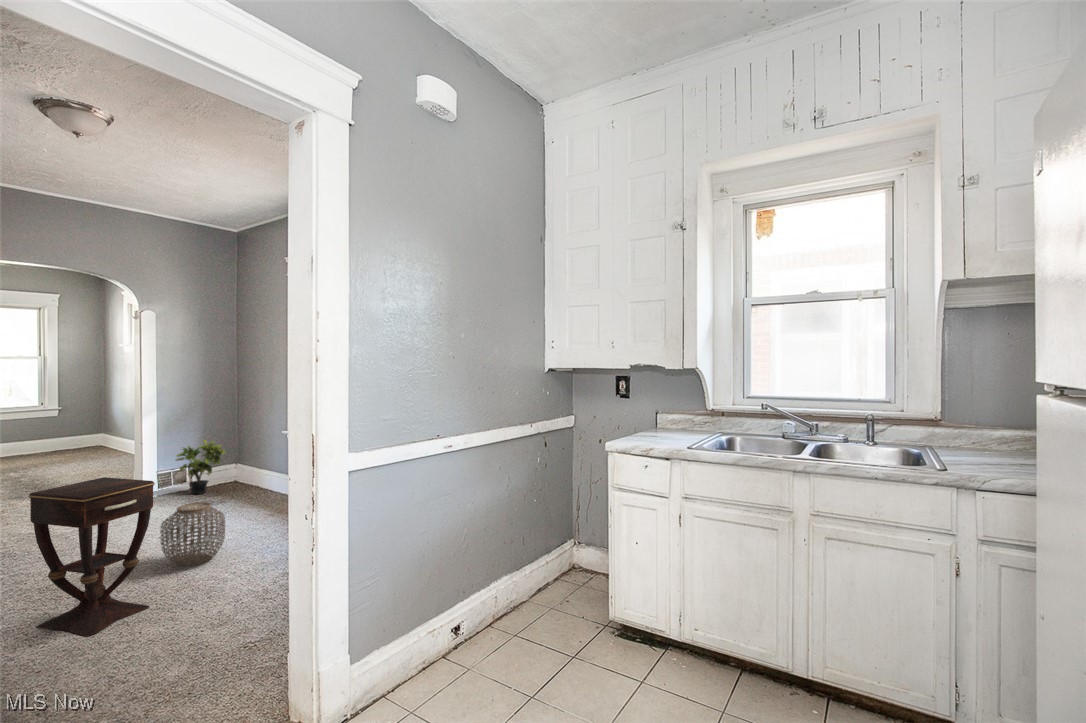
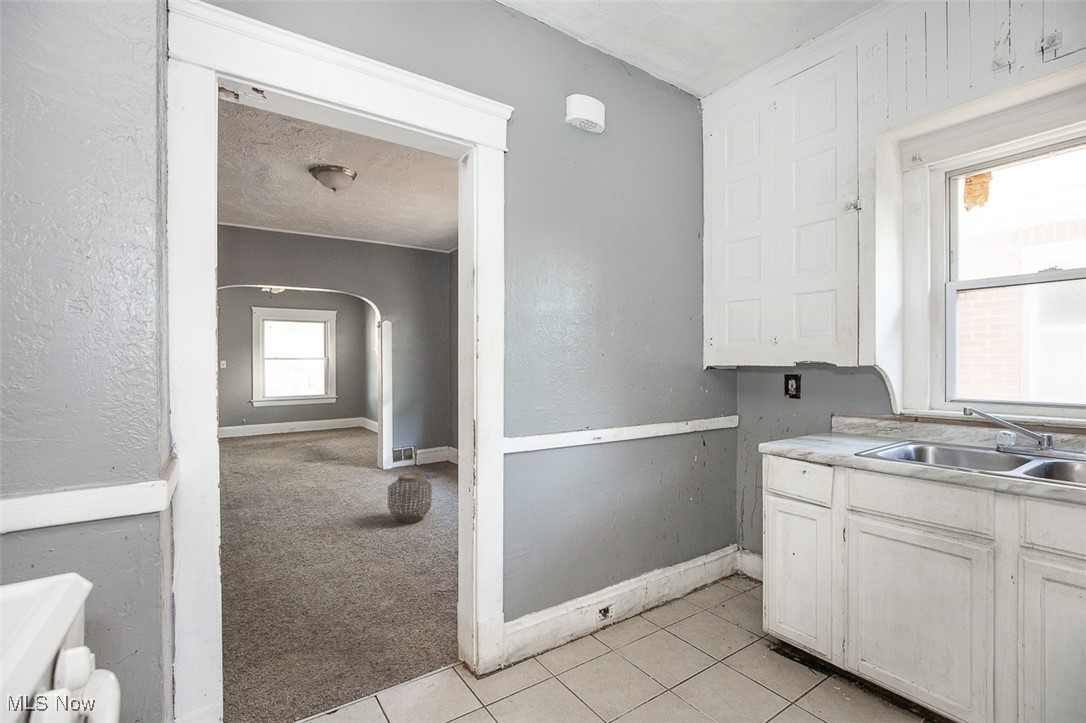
potted plant: present [176,440,225,494] -> none [405,424,439,468]
side table: present [28,477,155,636] -> none [304,448,380,565]

